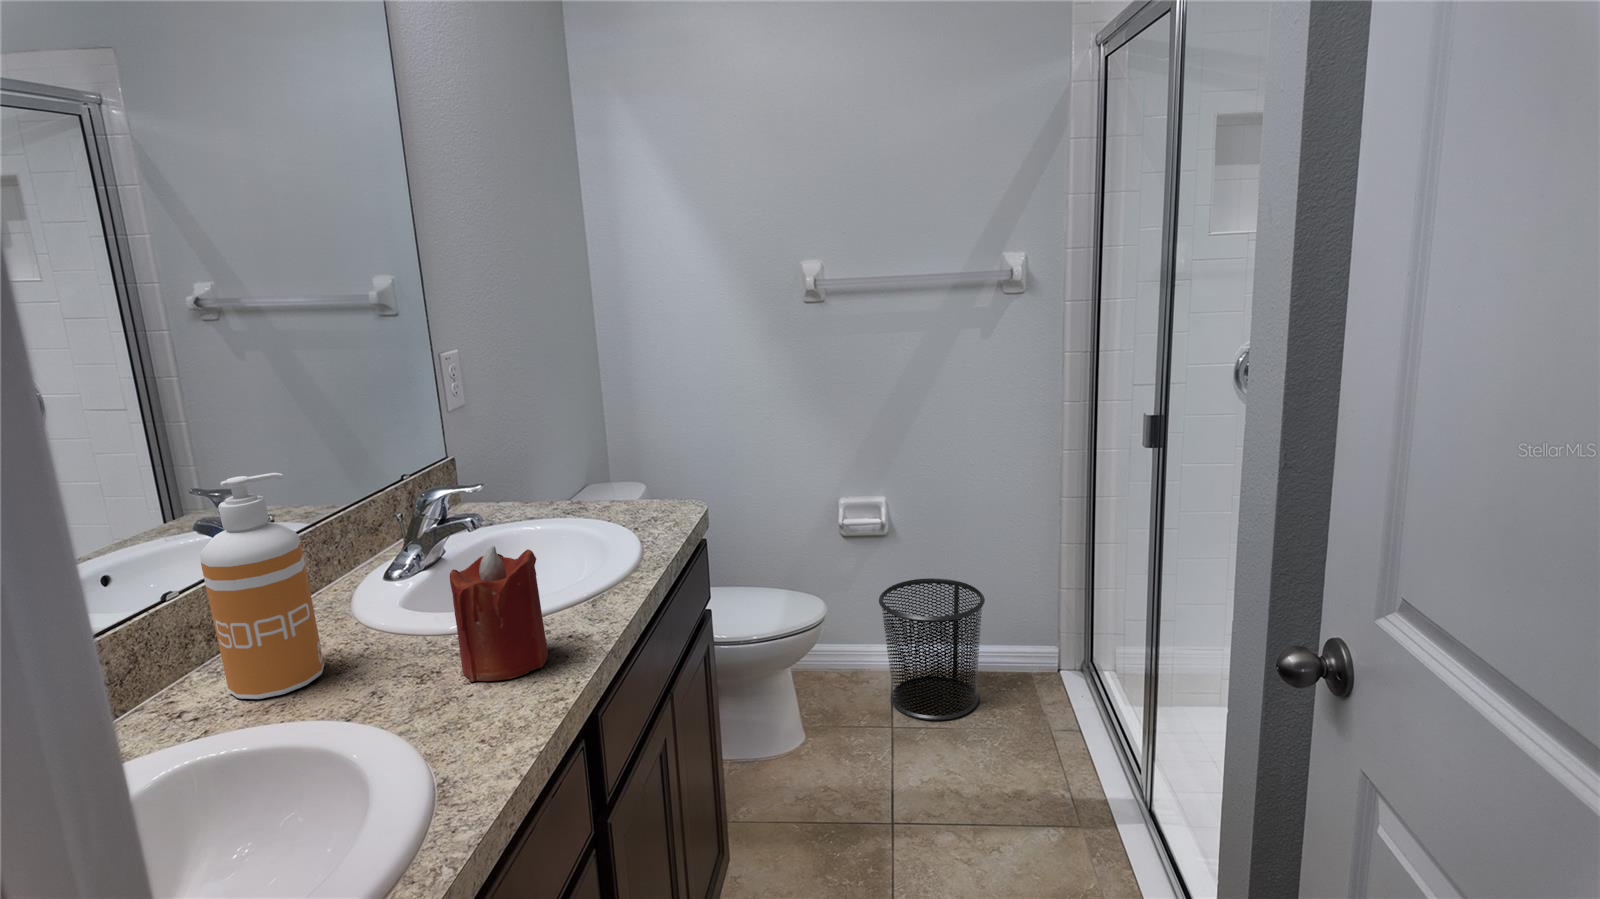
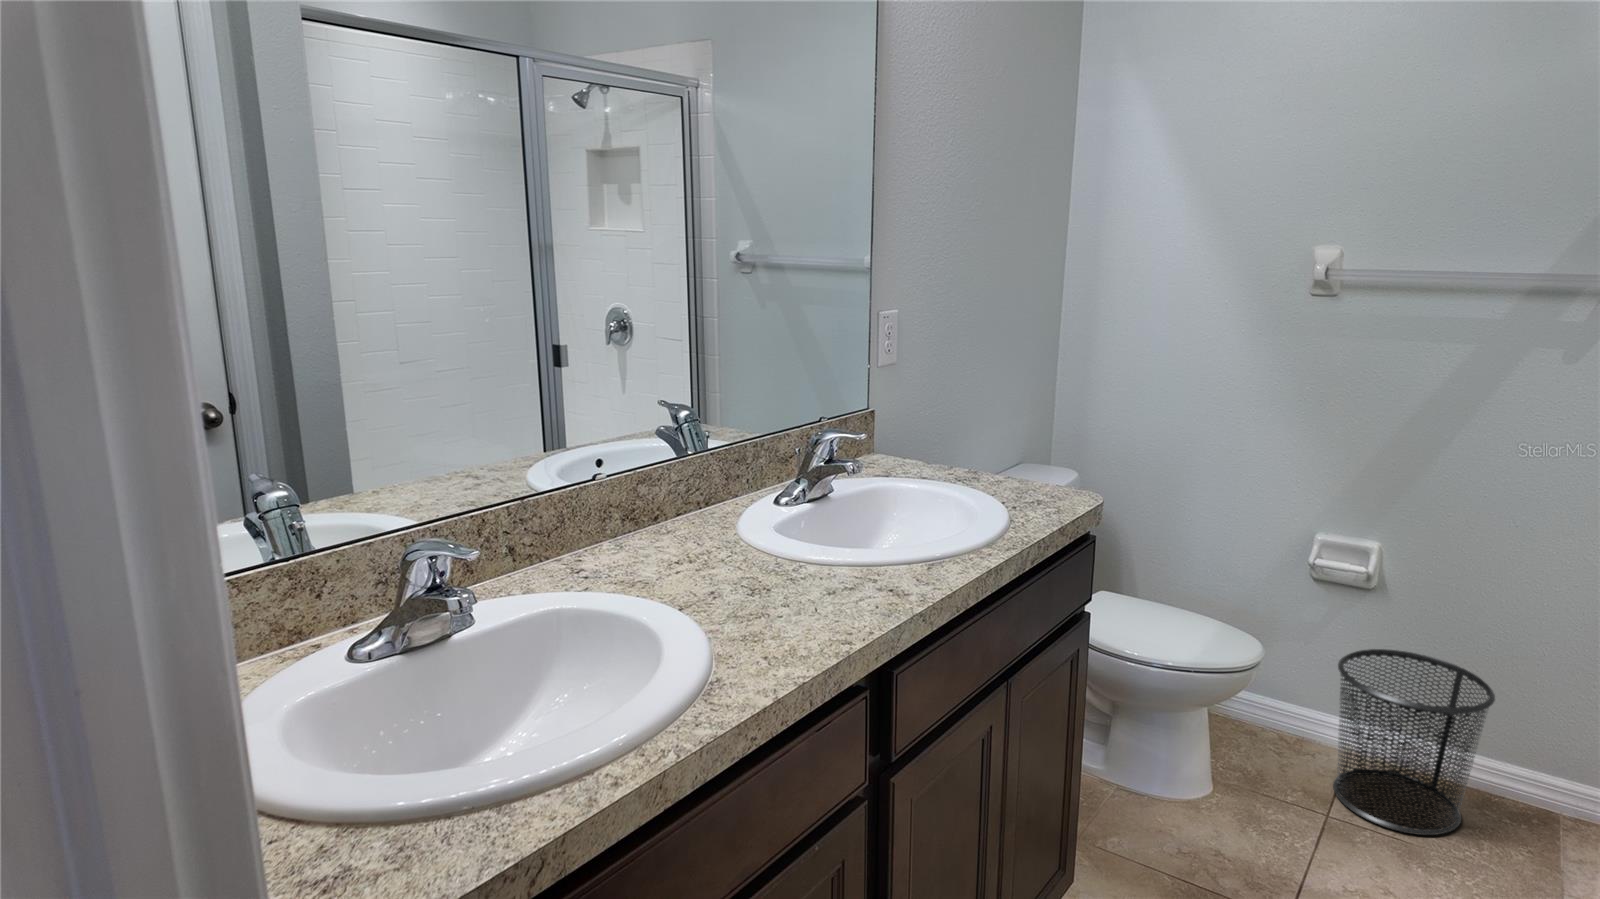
soap dispenser: present [200,473,324,699] -> none [610,387,688,575]
candle: present [450,546,548,682] -> none [783,487,863,614]

